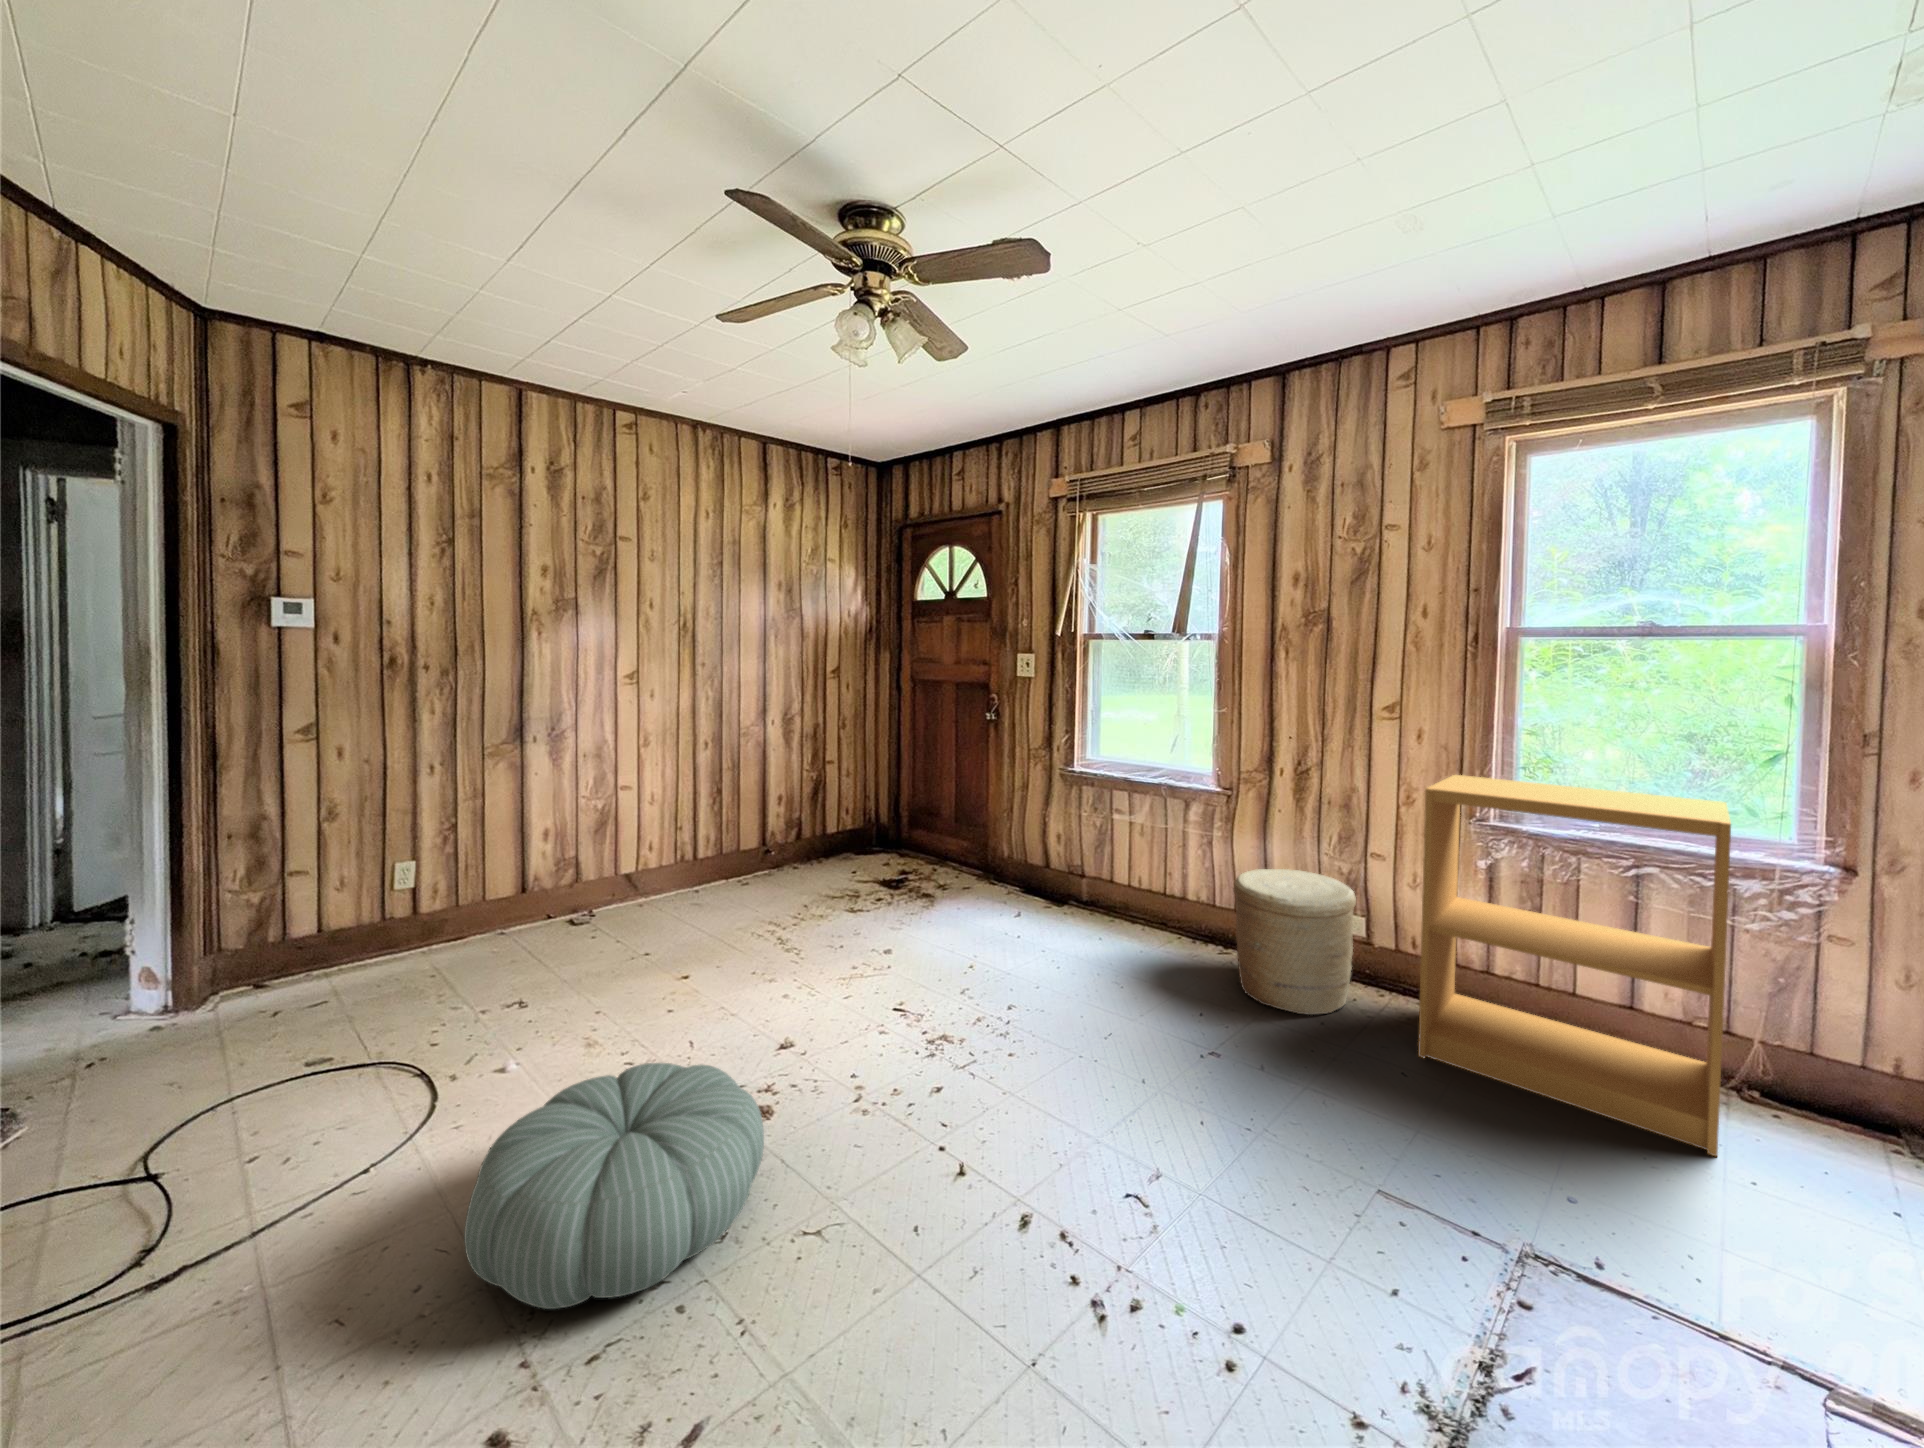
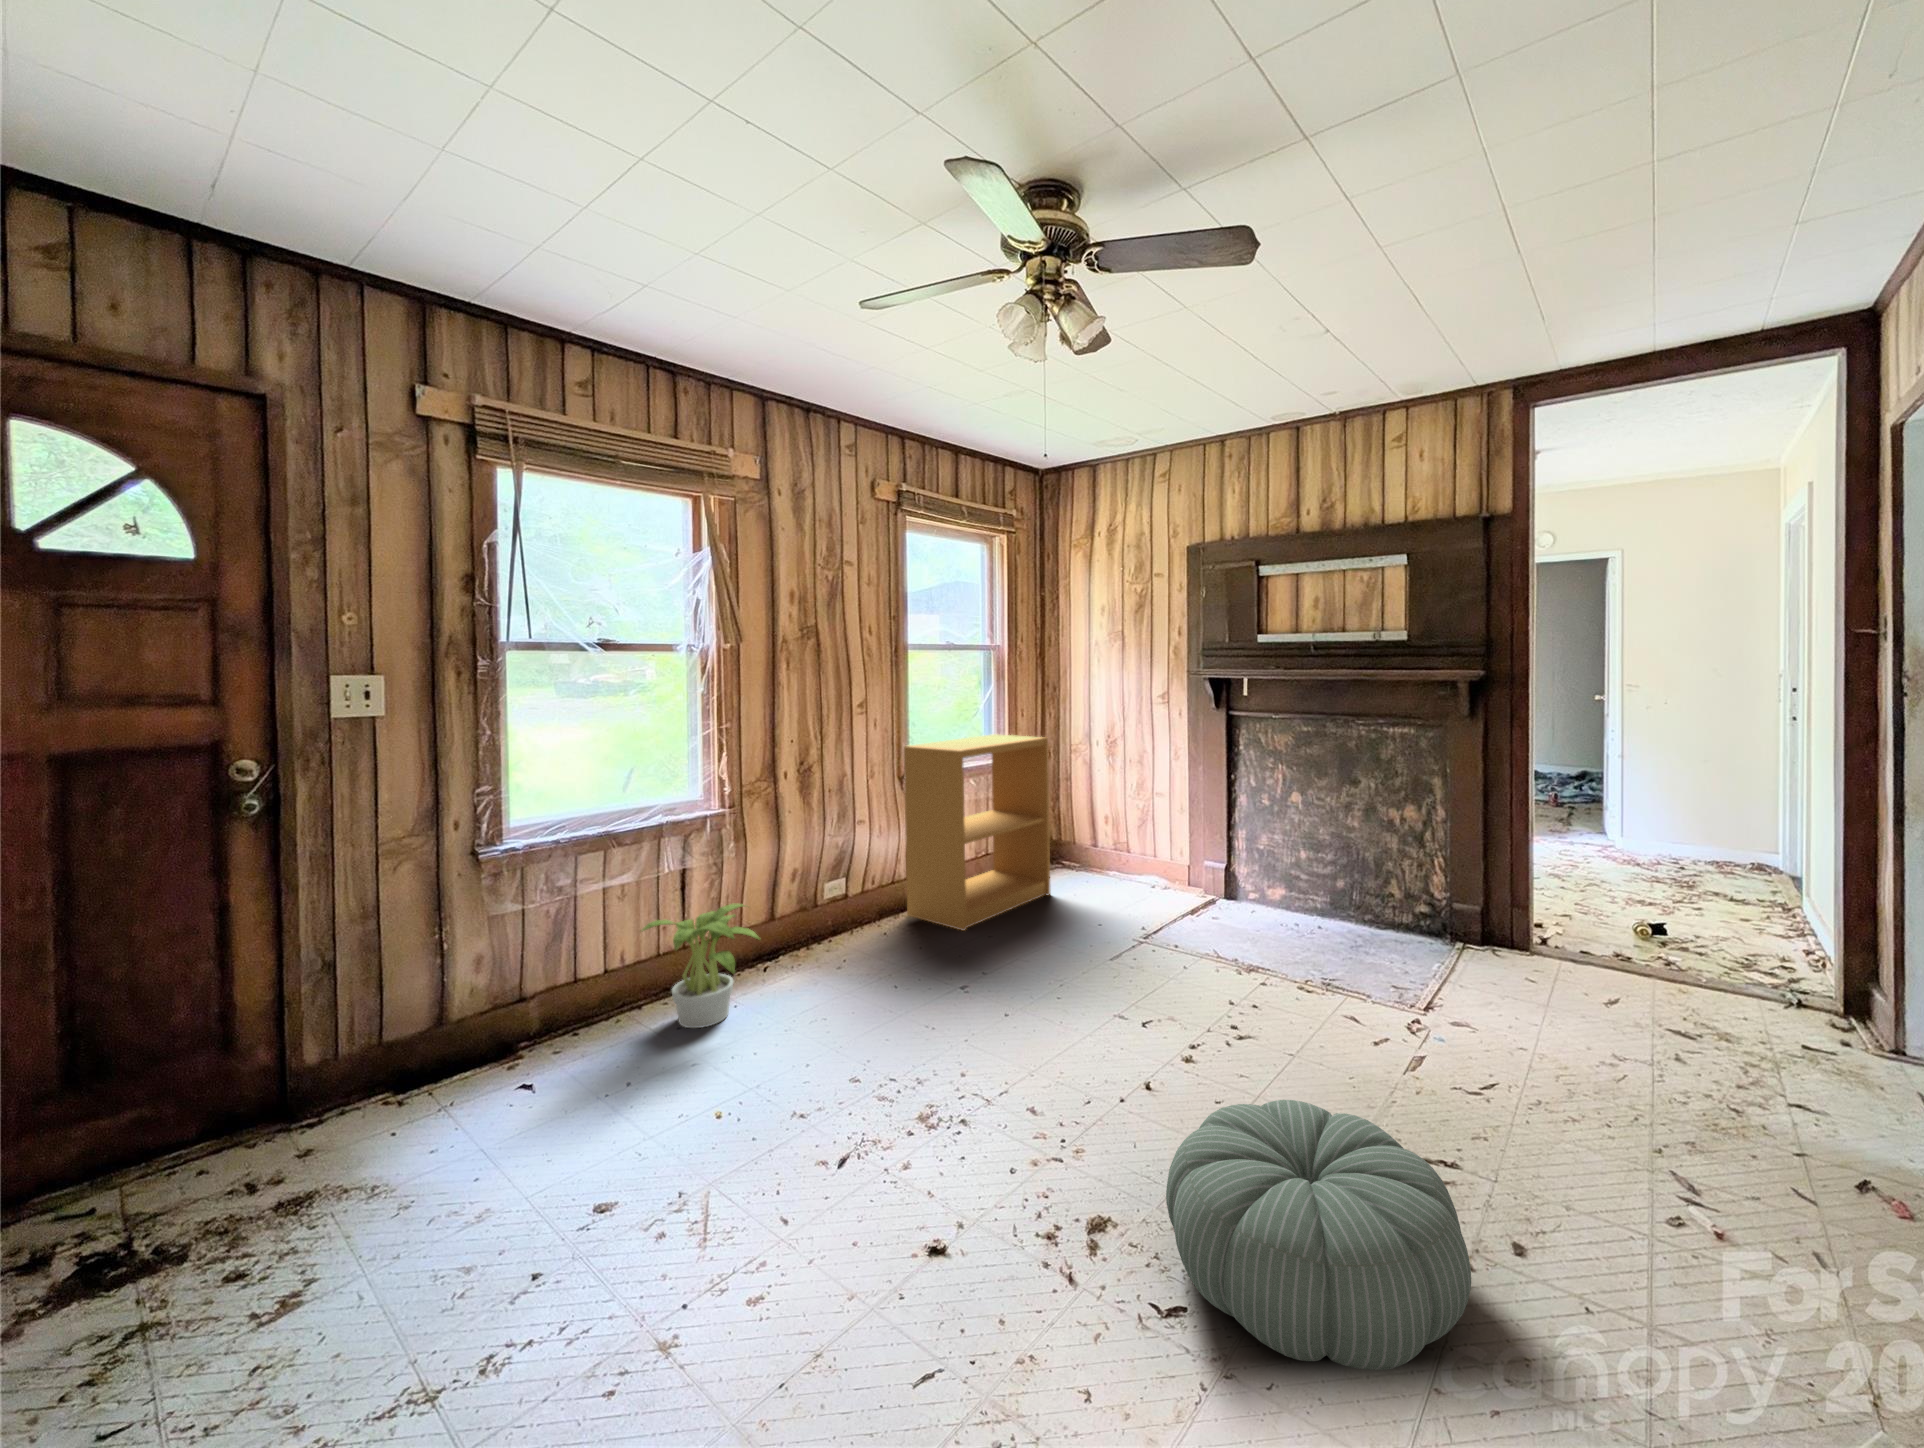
potted plant: none [1075,847,1183,948] -> present [642,904,760,1028]
woven basket: present [1234,869,1356,1015] -> none [807,850,909,970]

